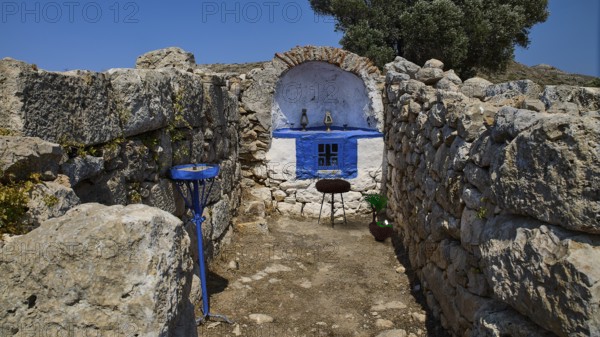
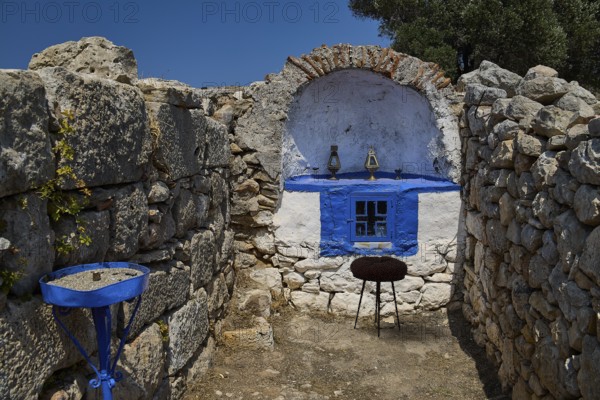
potted tree: present [362,192,393,240] -> none [426,274,481,364]

